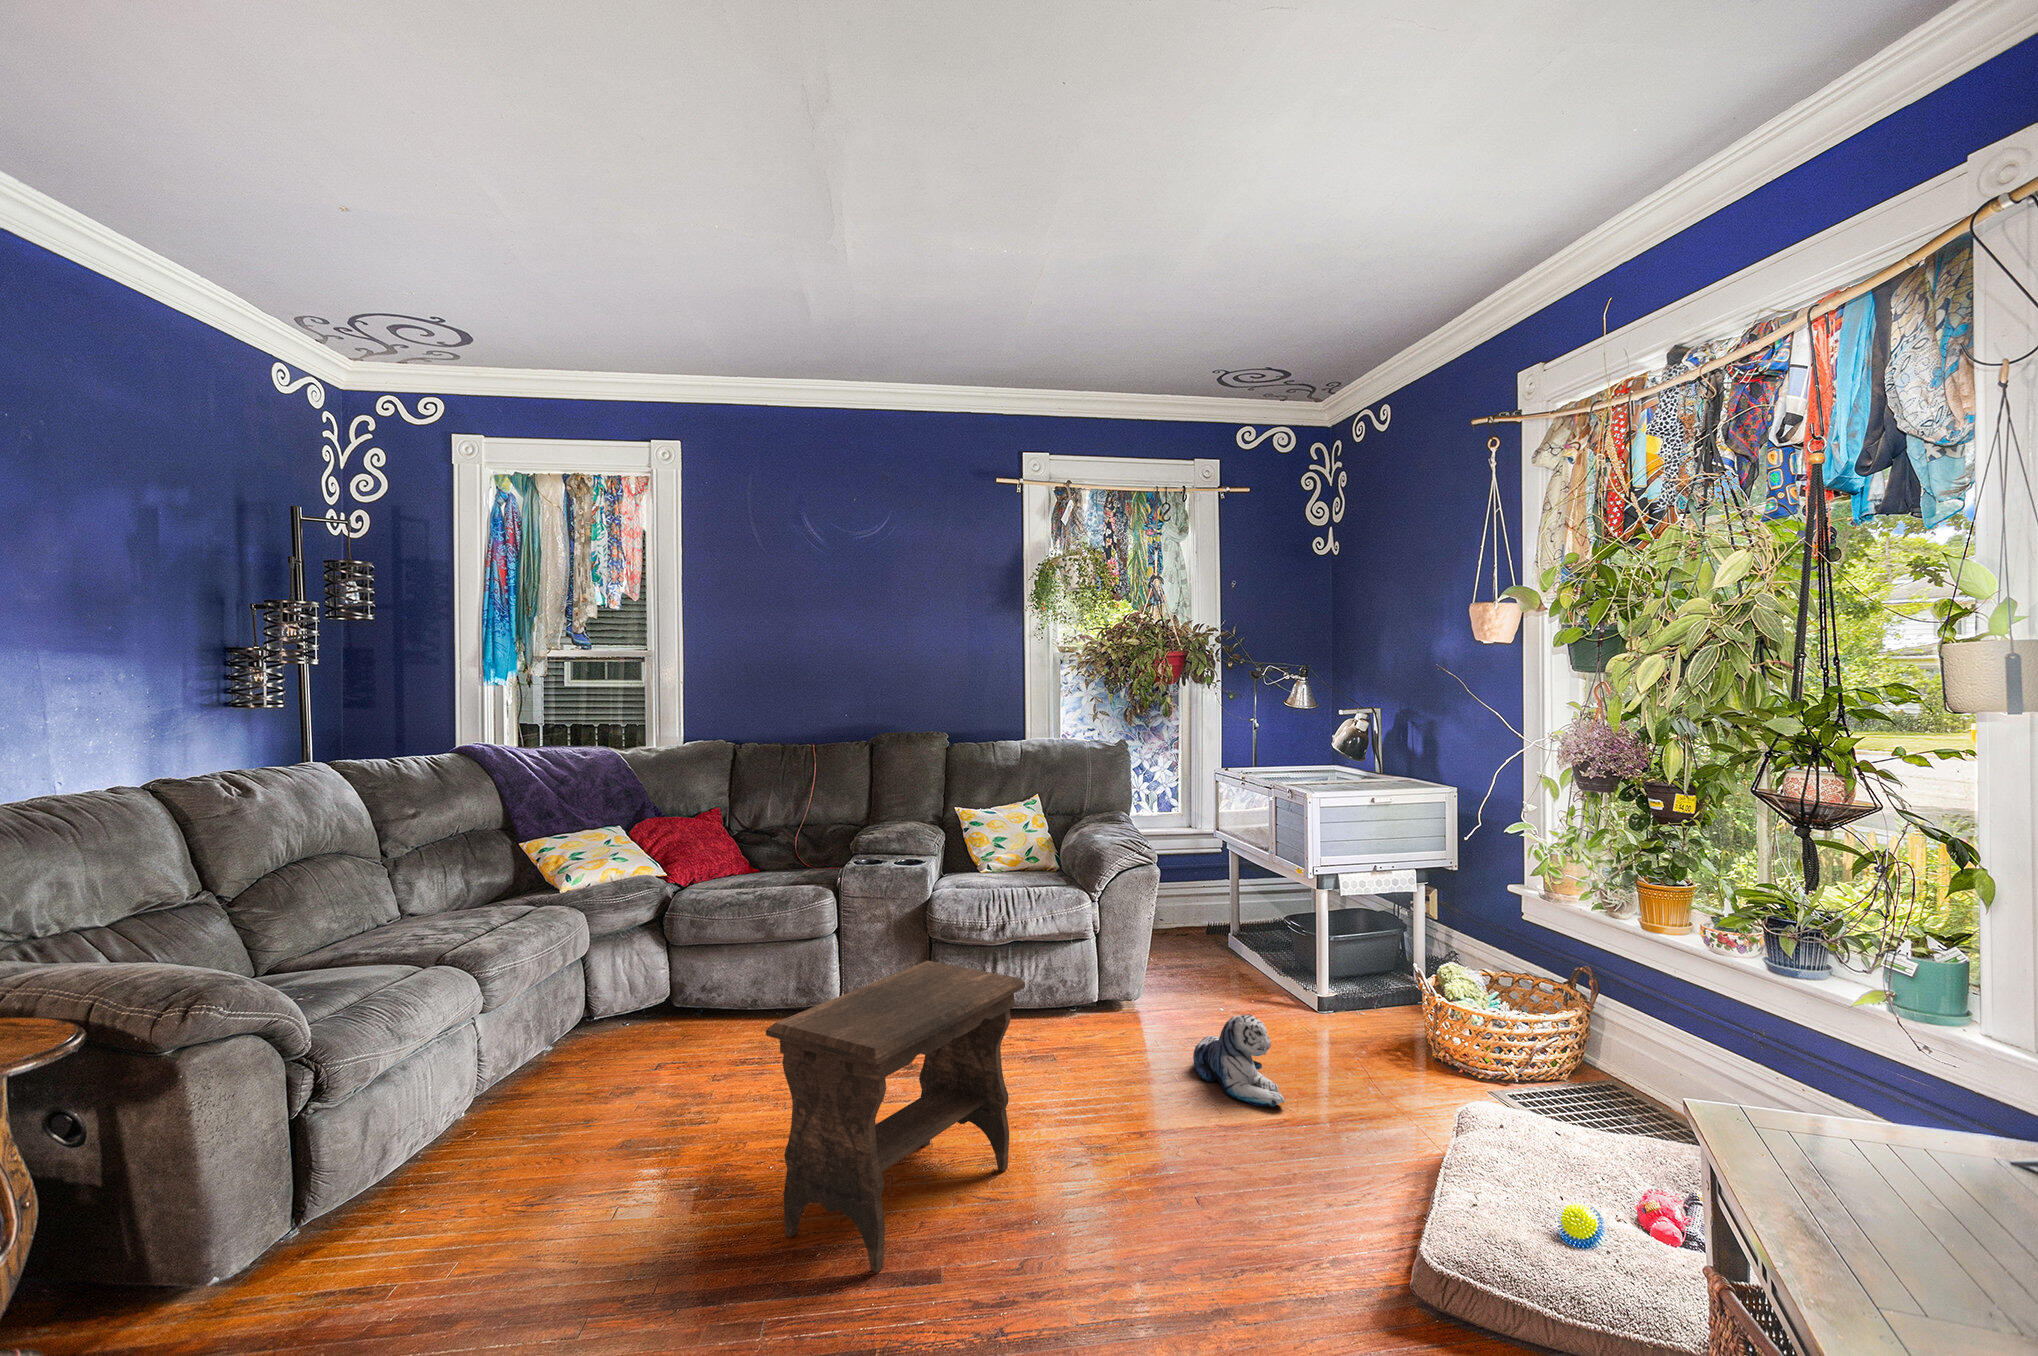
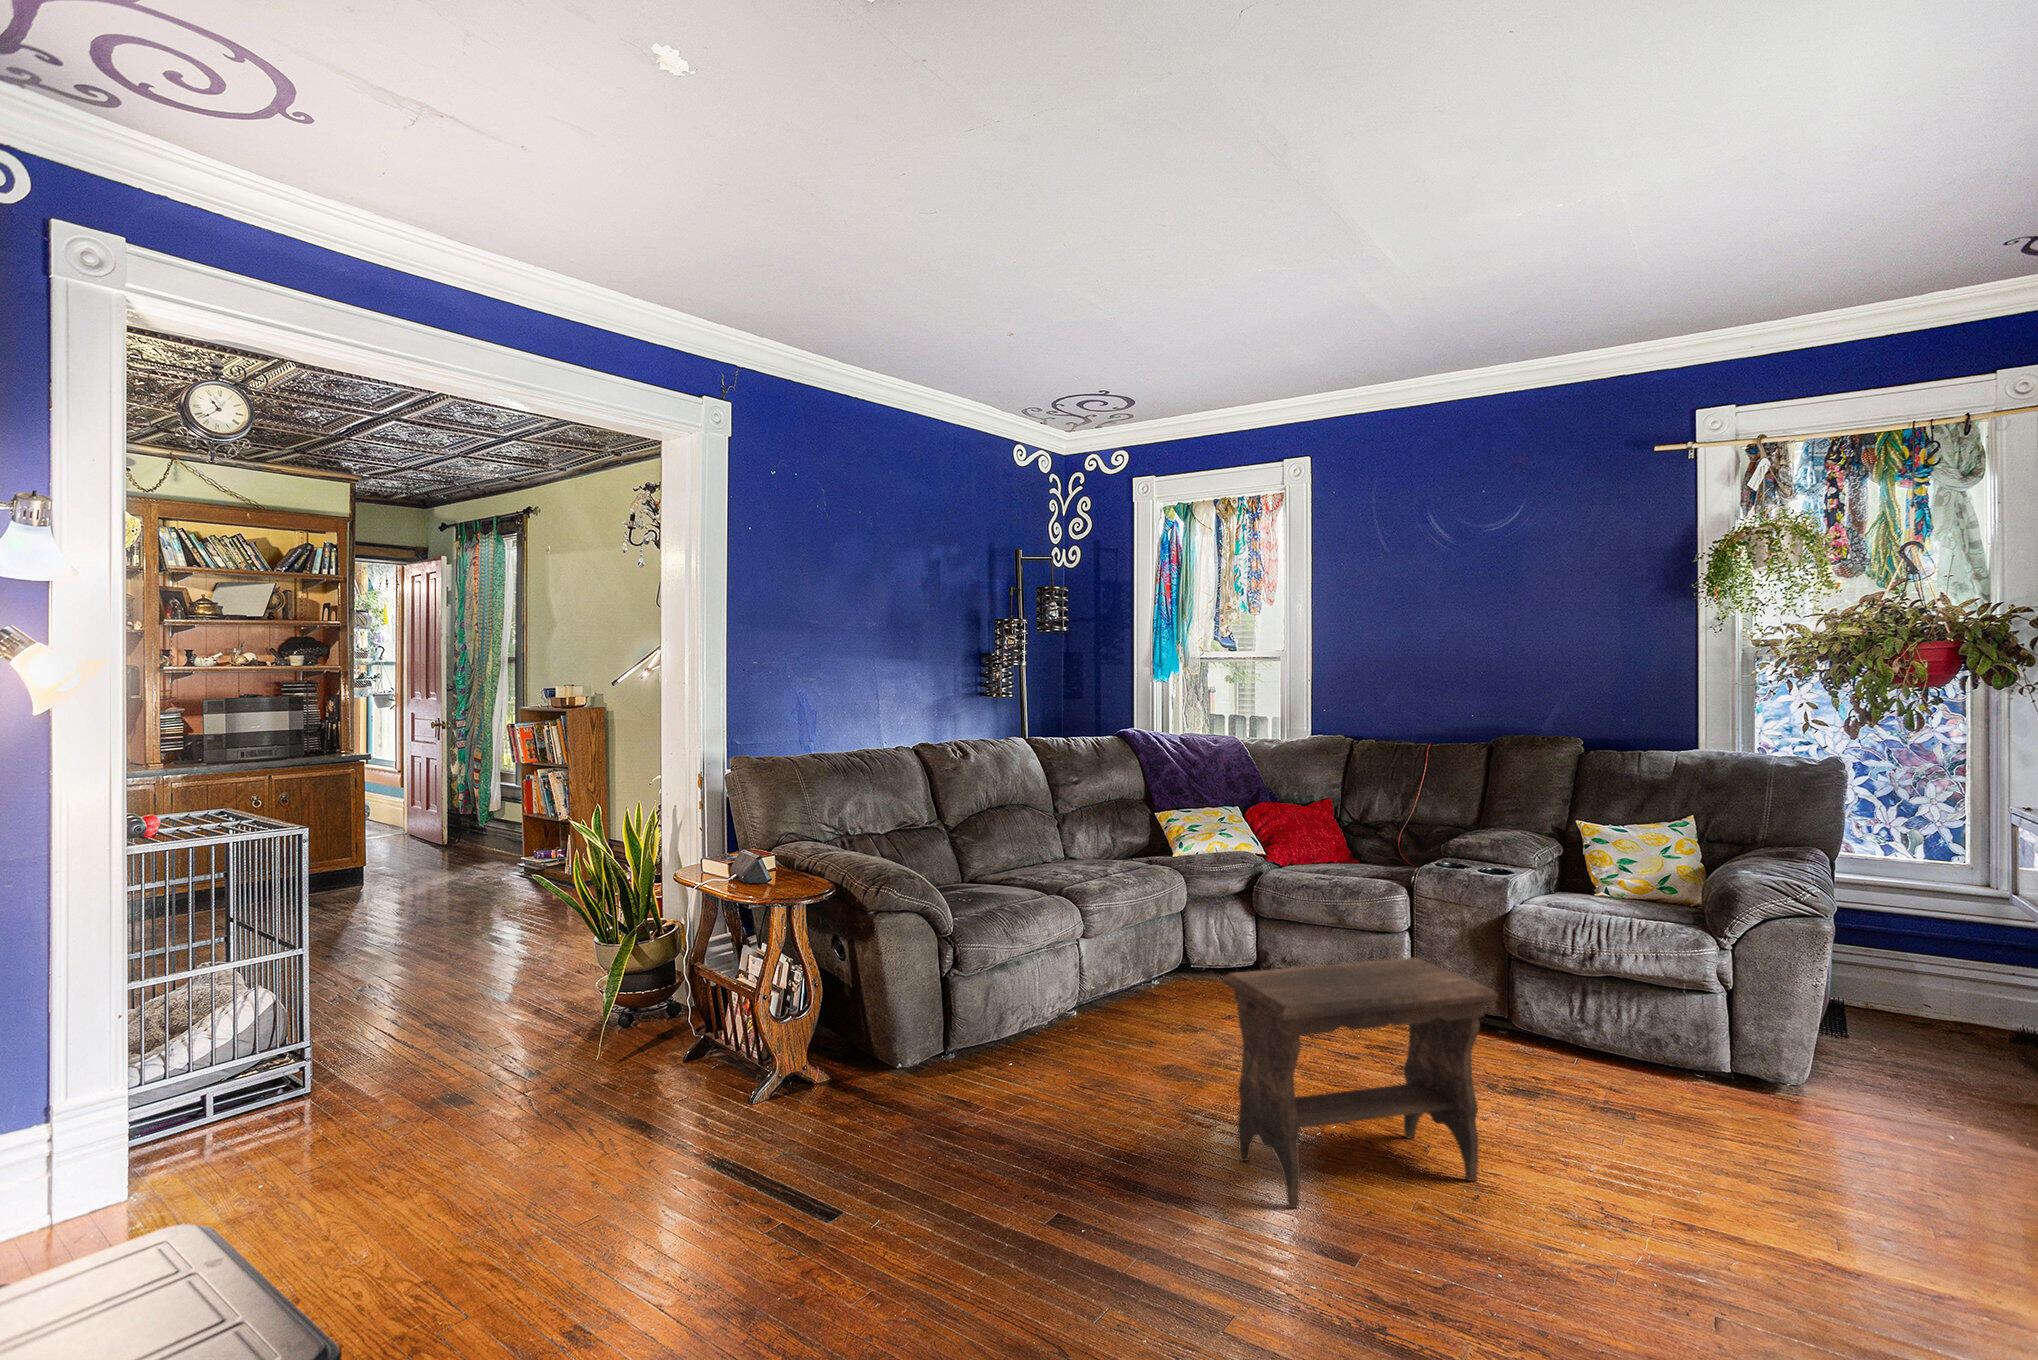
plush toy: present [1193,1015,1284,1107] -> none [1803,1112,1917,1237]

